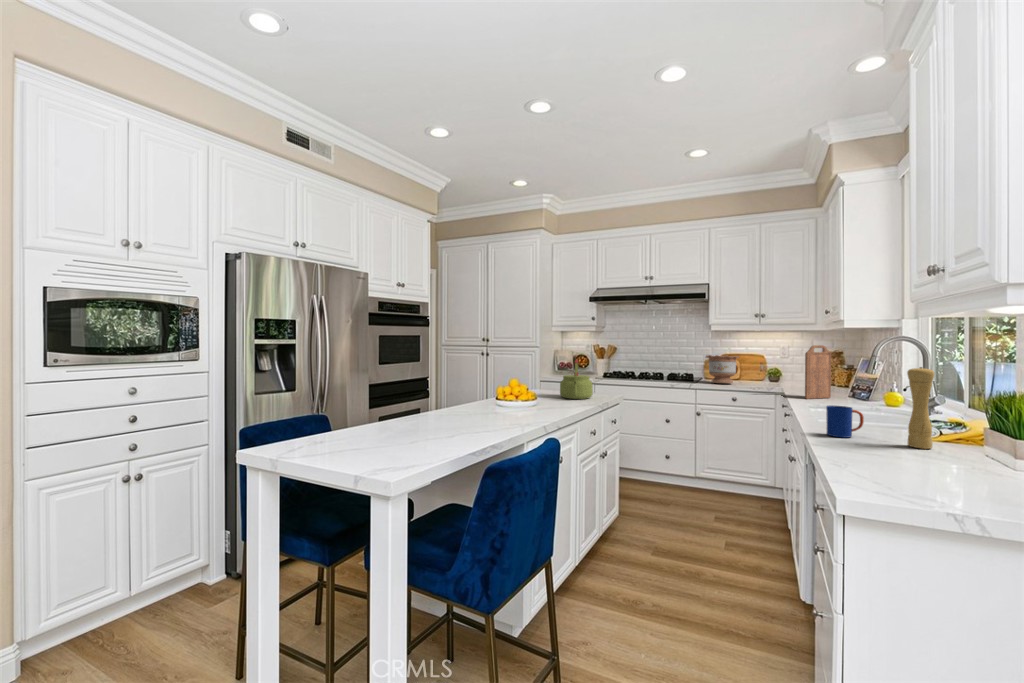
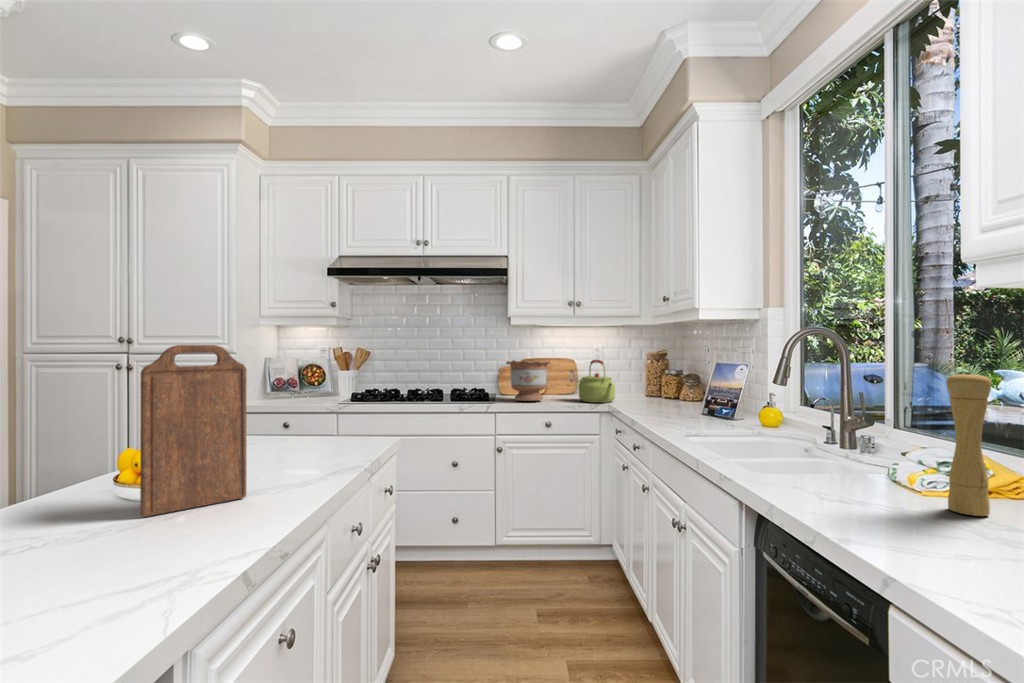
cutting board: present [805,345,831,399] -> present [140,345,247,517]
kettle: present [560,360,593,399] -> present [579,360,615,403]
mug: present [826,405,864,438] -> none [810,444,867,504]

